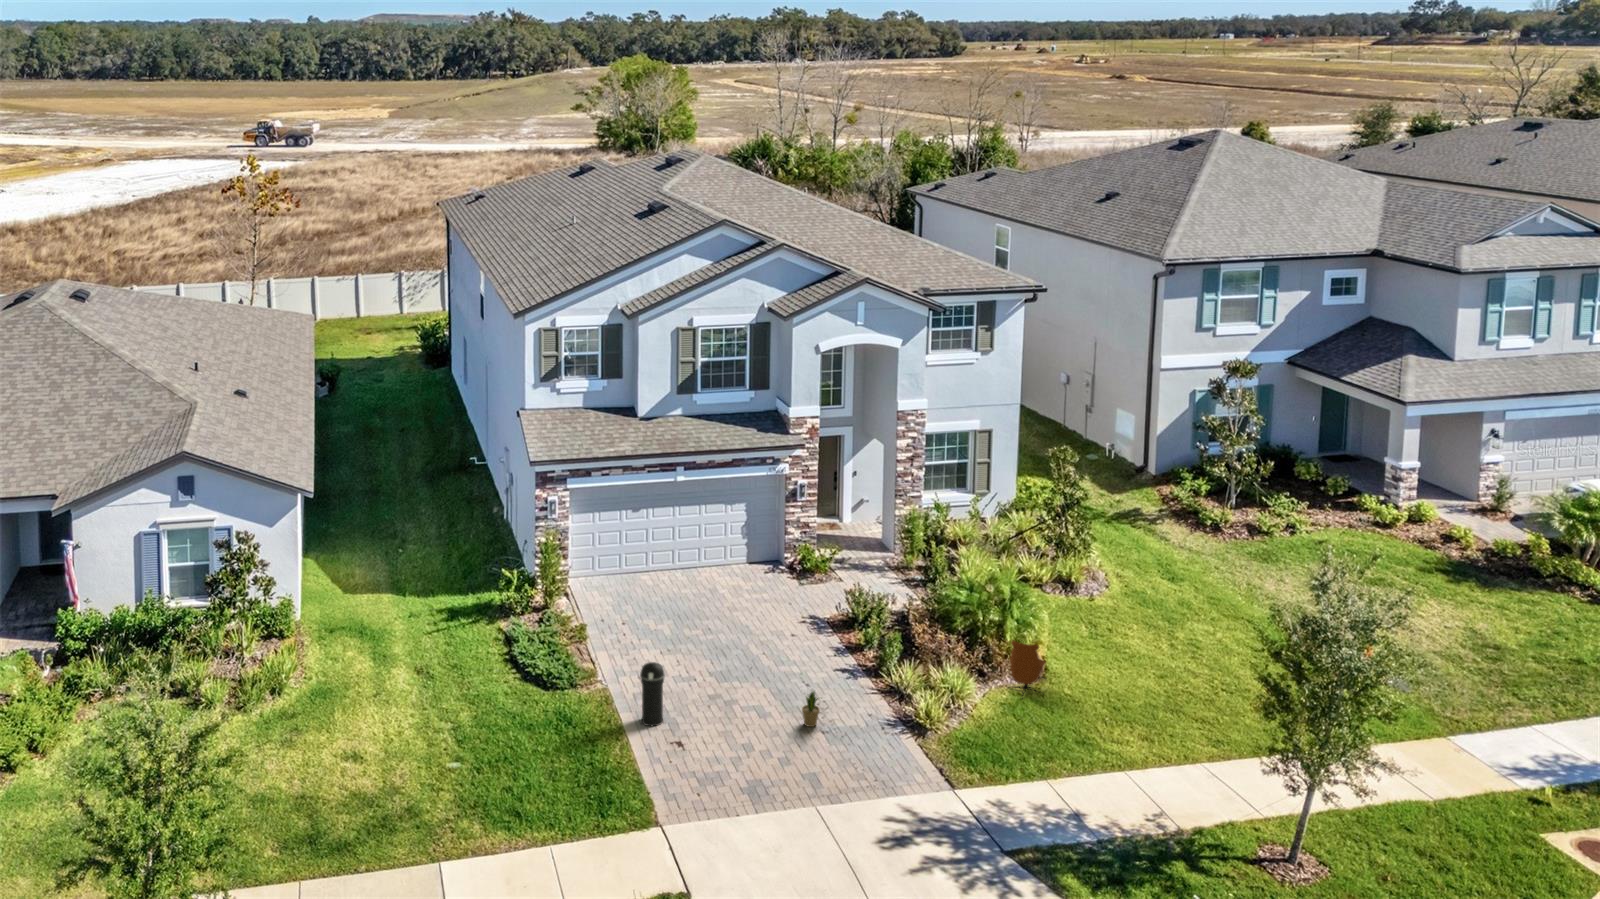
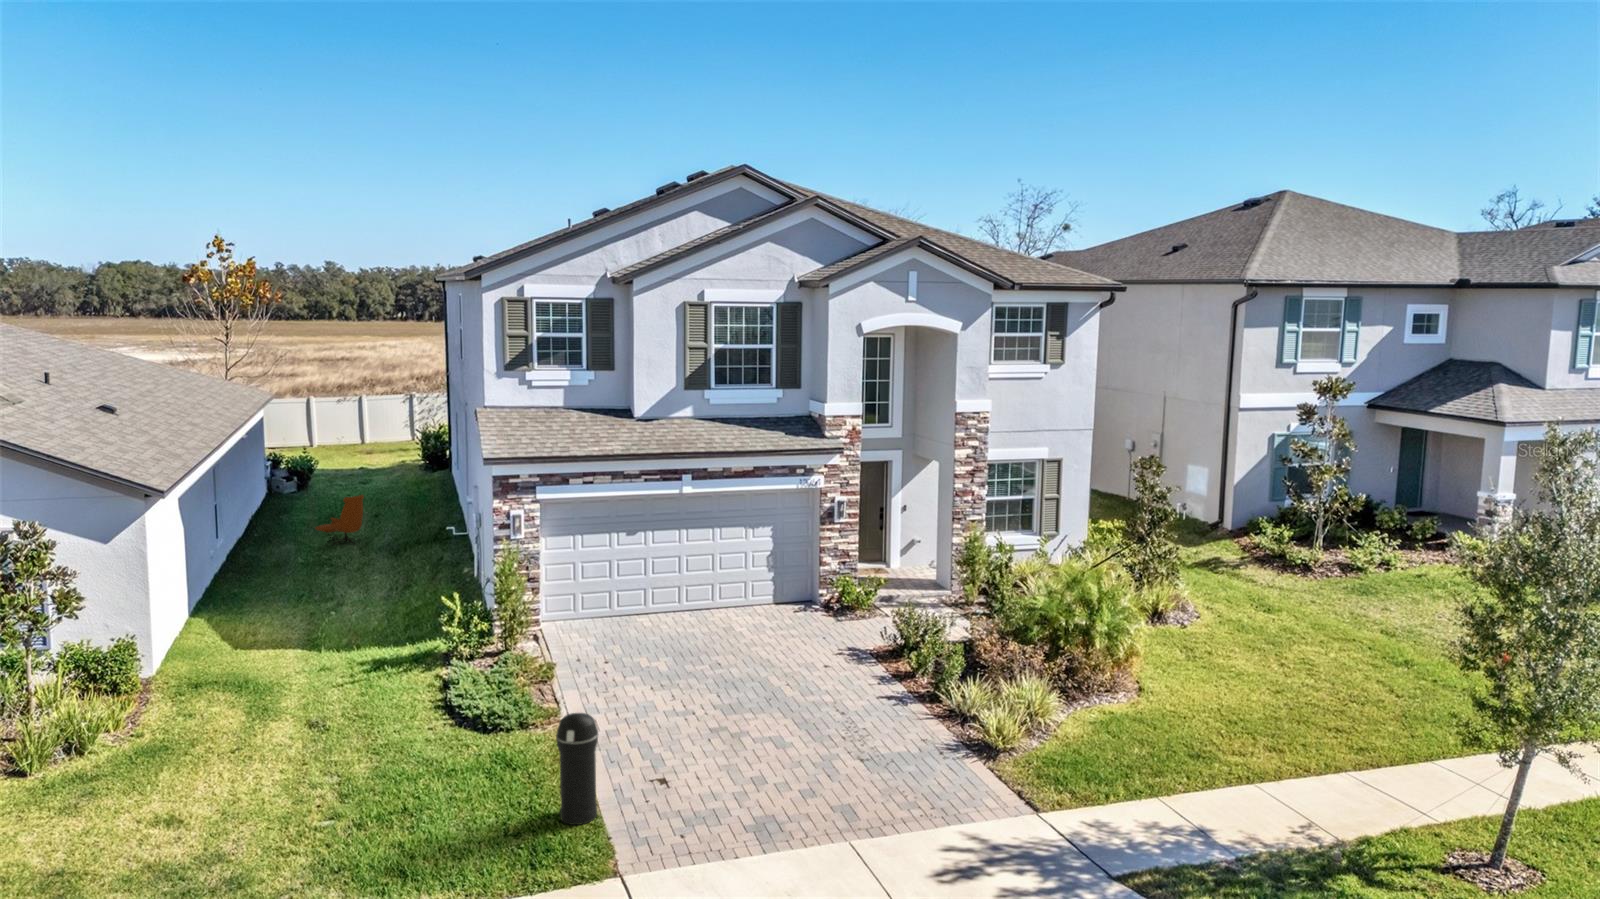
lounge chair: present [1009,640,1046,696] -> present [316,495,364,544]
potted plant: present [802,692,820,727] -> none [831,764,866,829]

